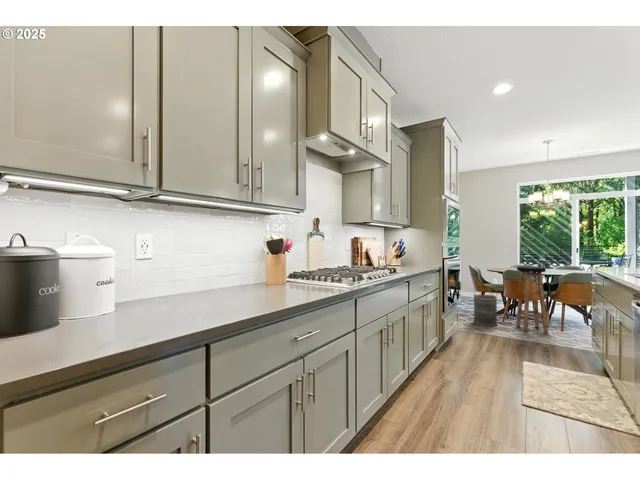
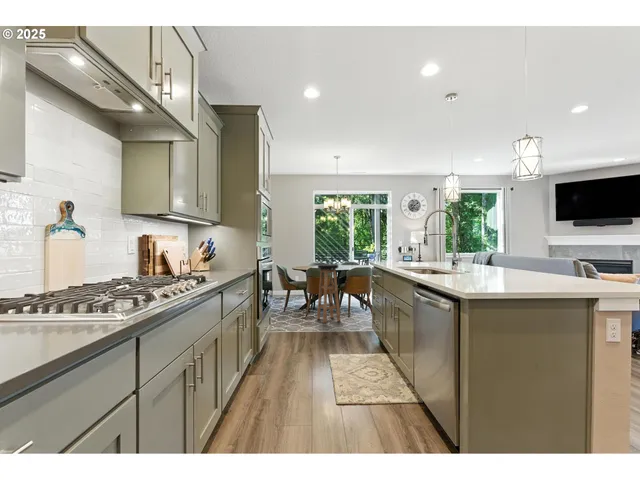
basket: present [474,294,497,326] -> none [282,282,303,324]

